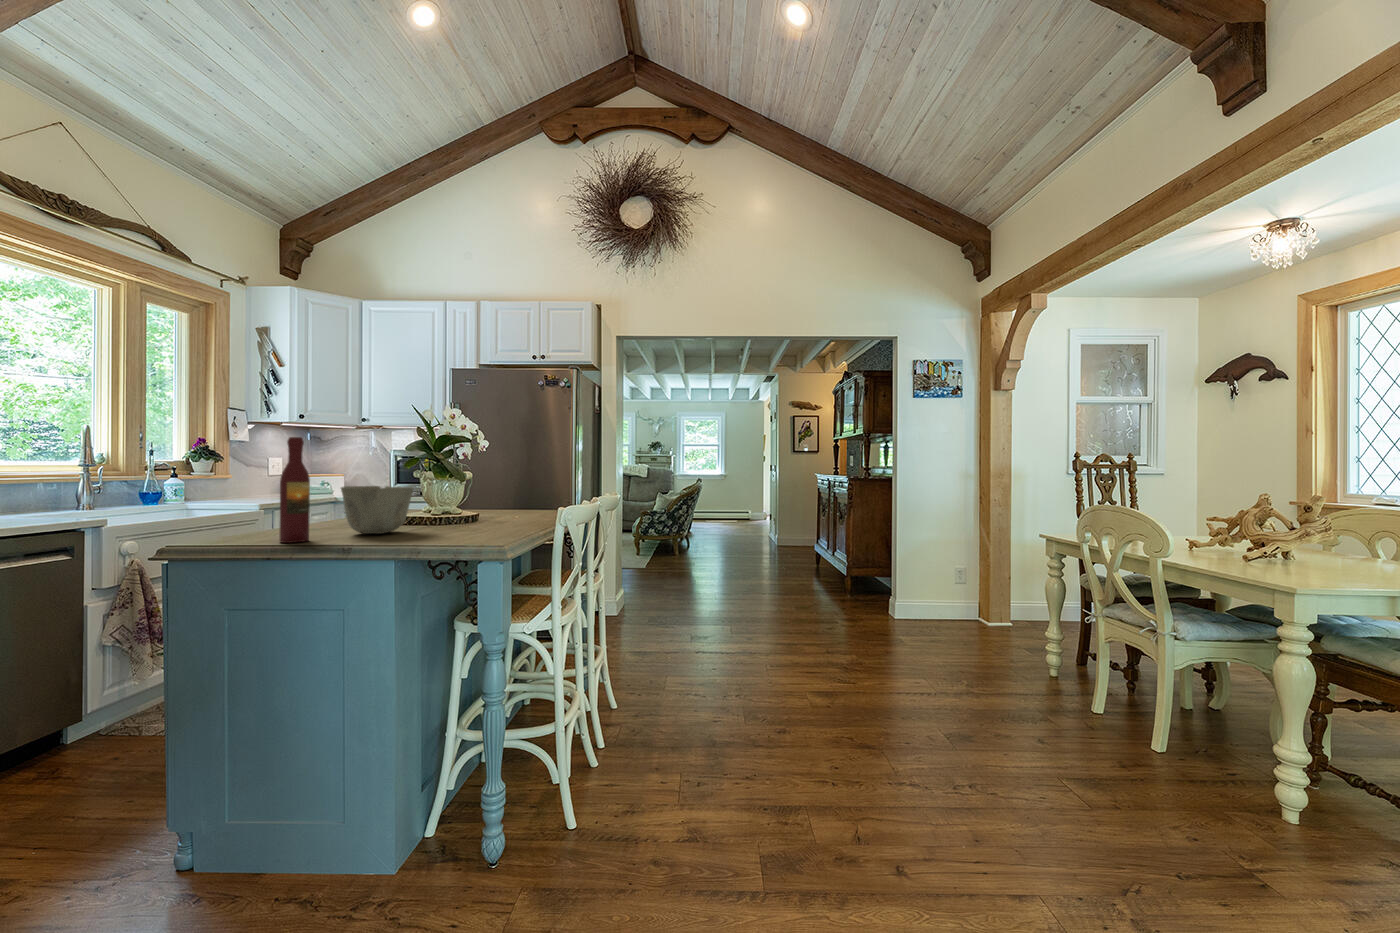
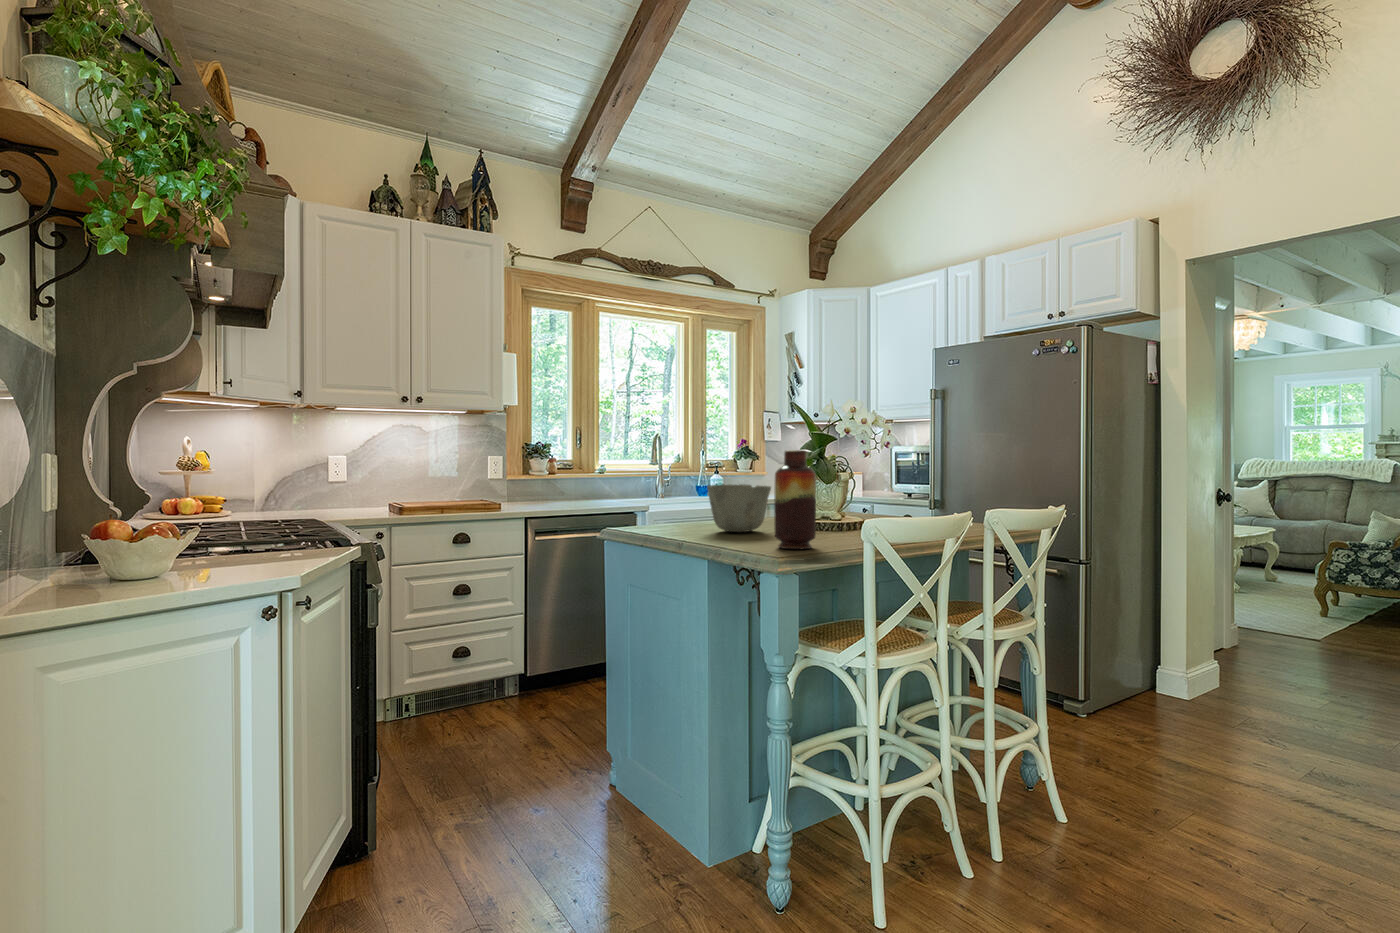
wine bottle: present [279,437,310,543] -> none [656,440,677,534]
vase: none [463,453,502,542] -> present [774,450,816,549]

